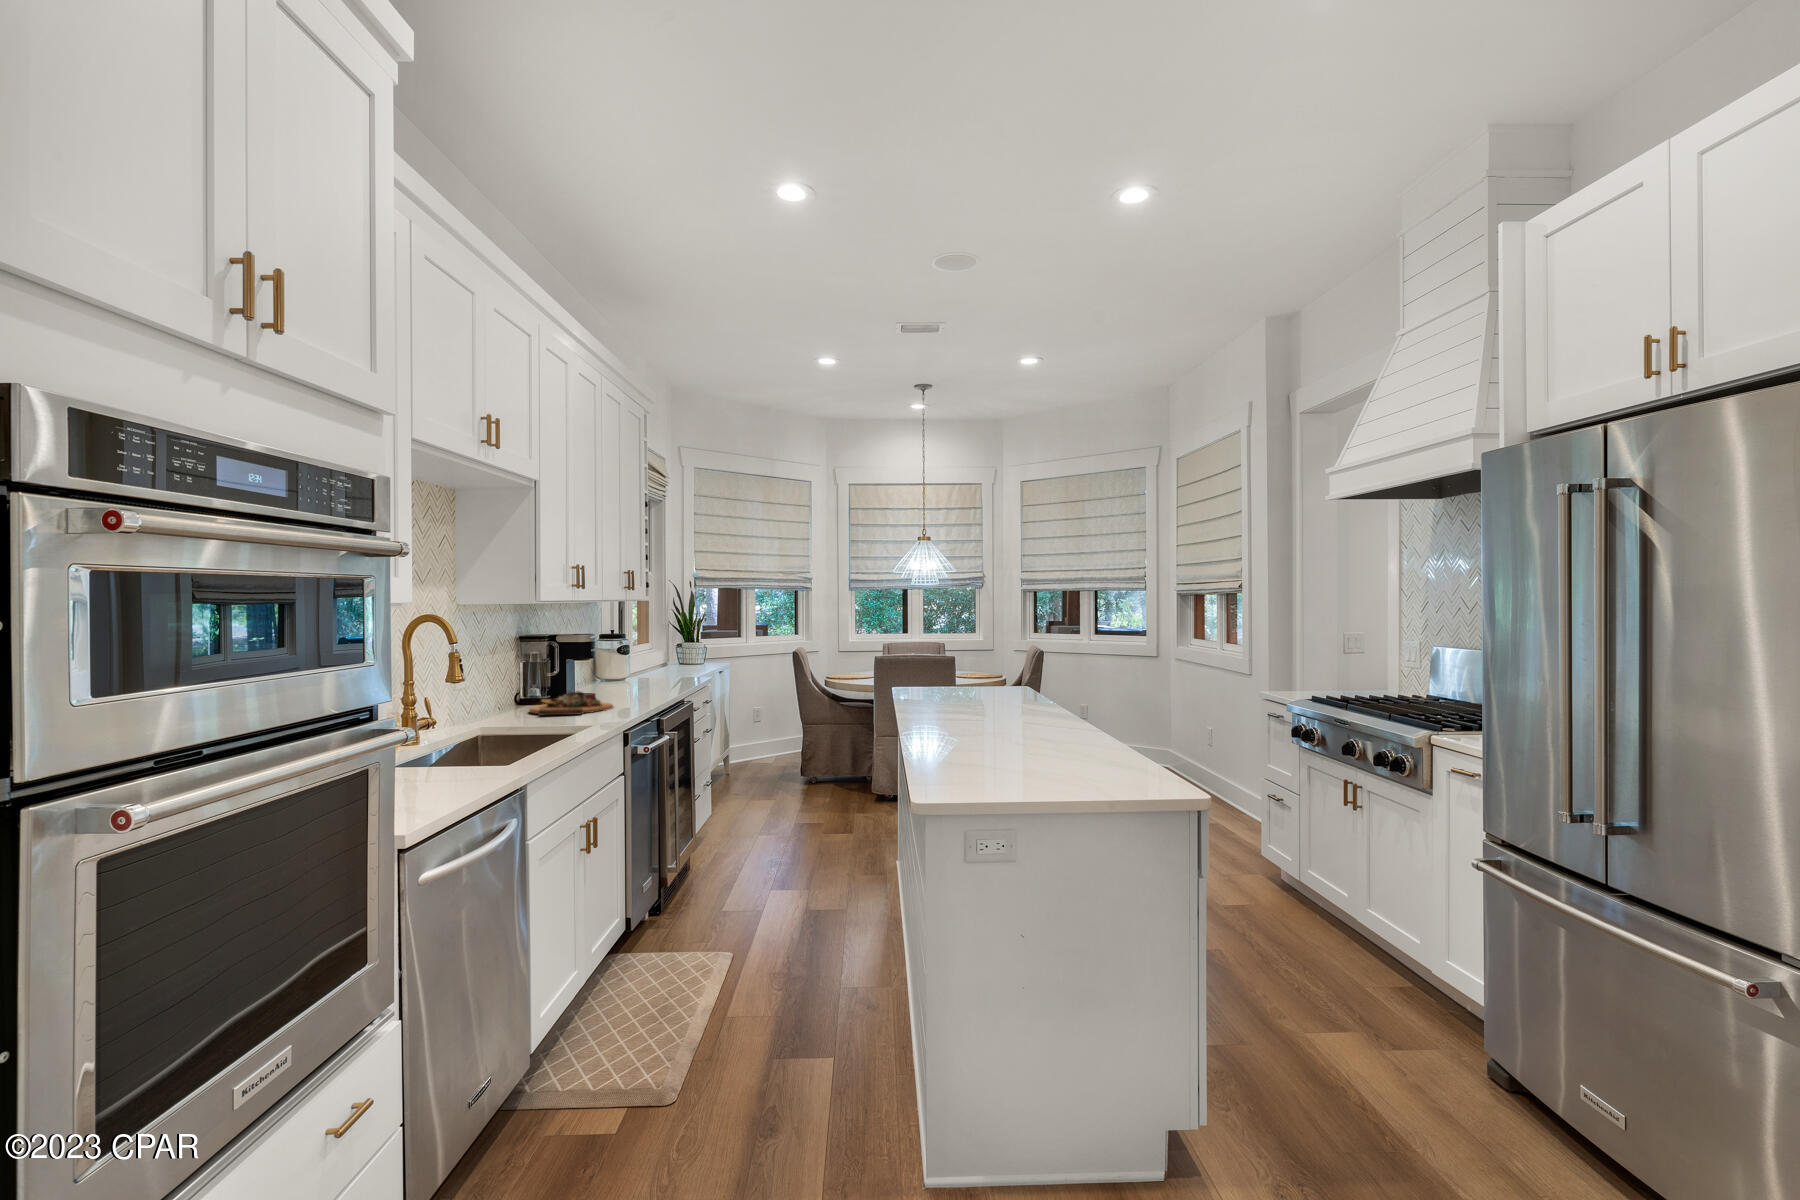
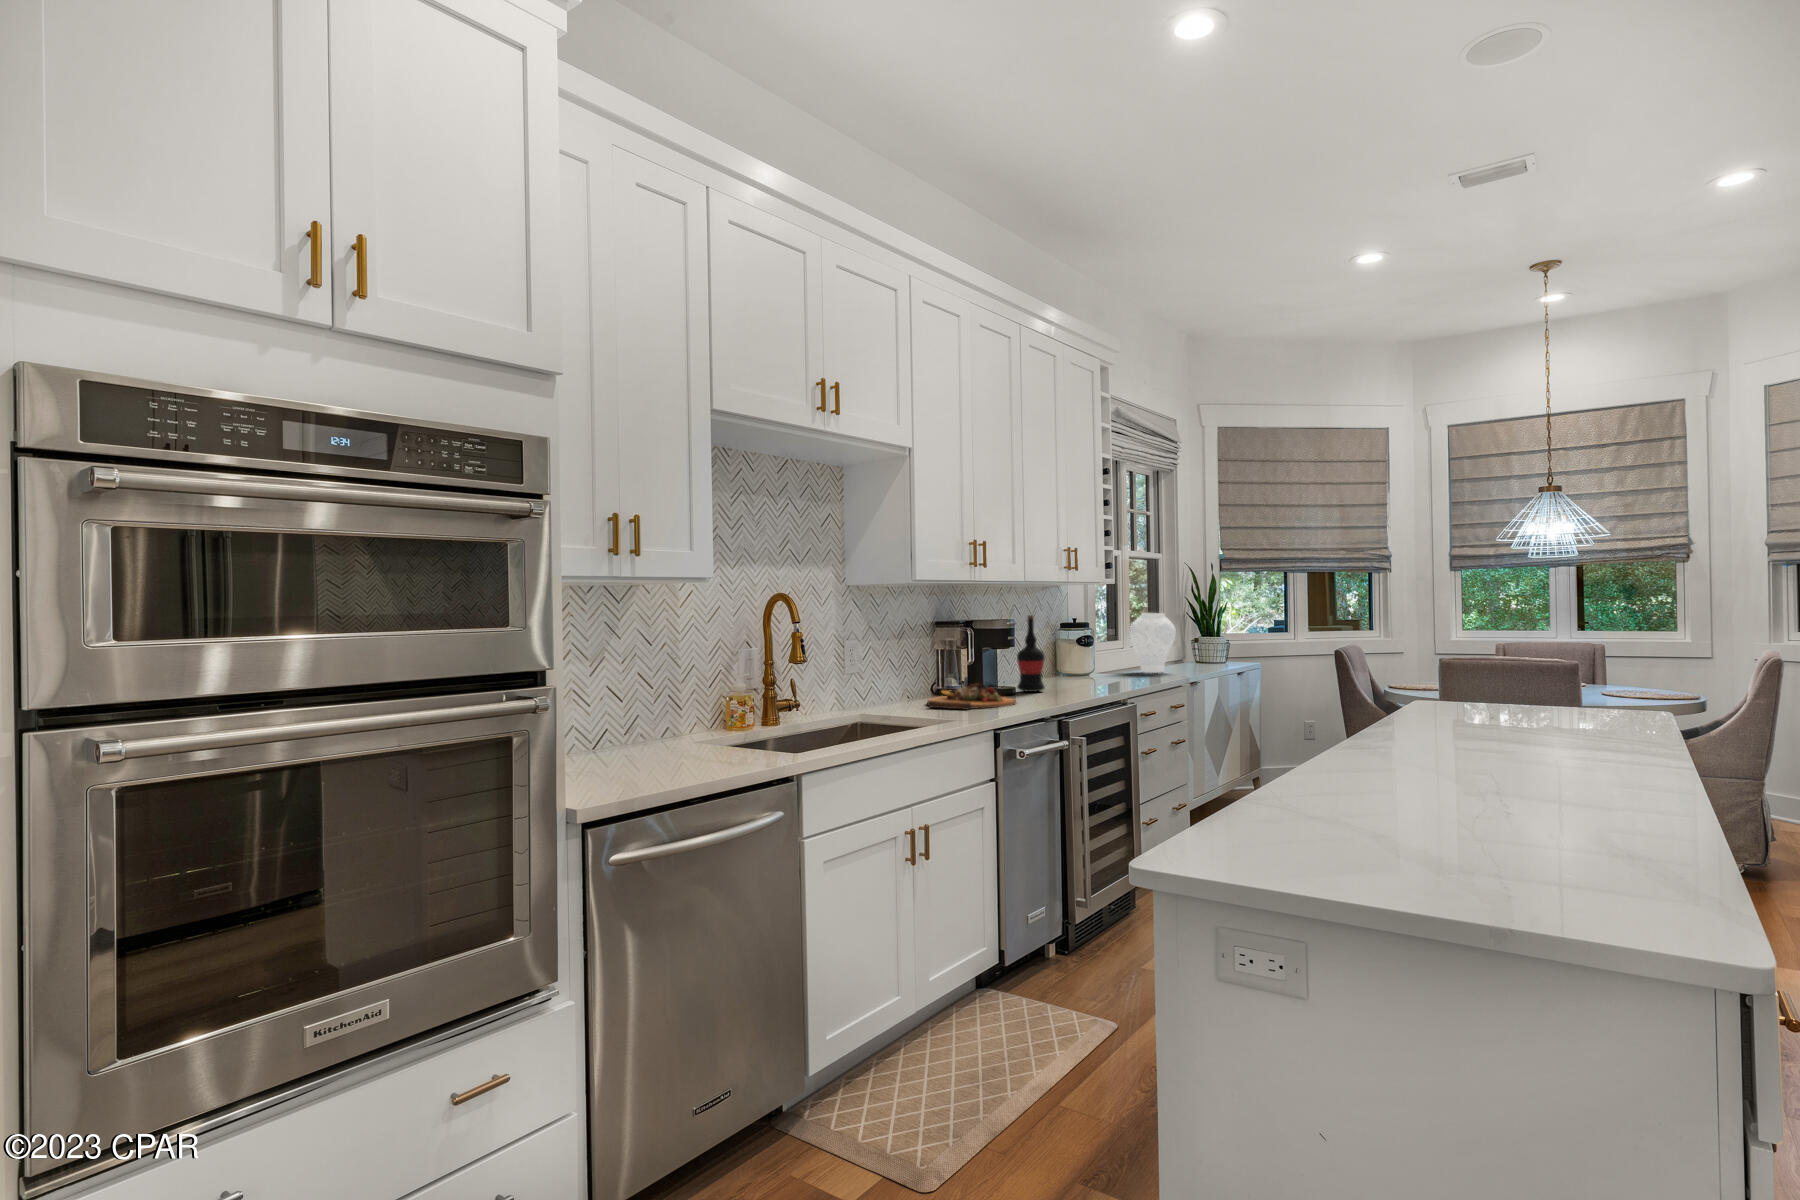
vase: none [655,625,693,675] -> present [1130,613,1176,673]
wine bottle: none [591,629,616,696] -> present [1017,615,1045,692]

